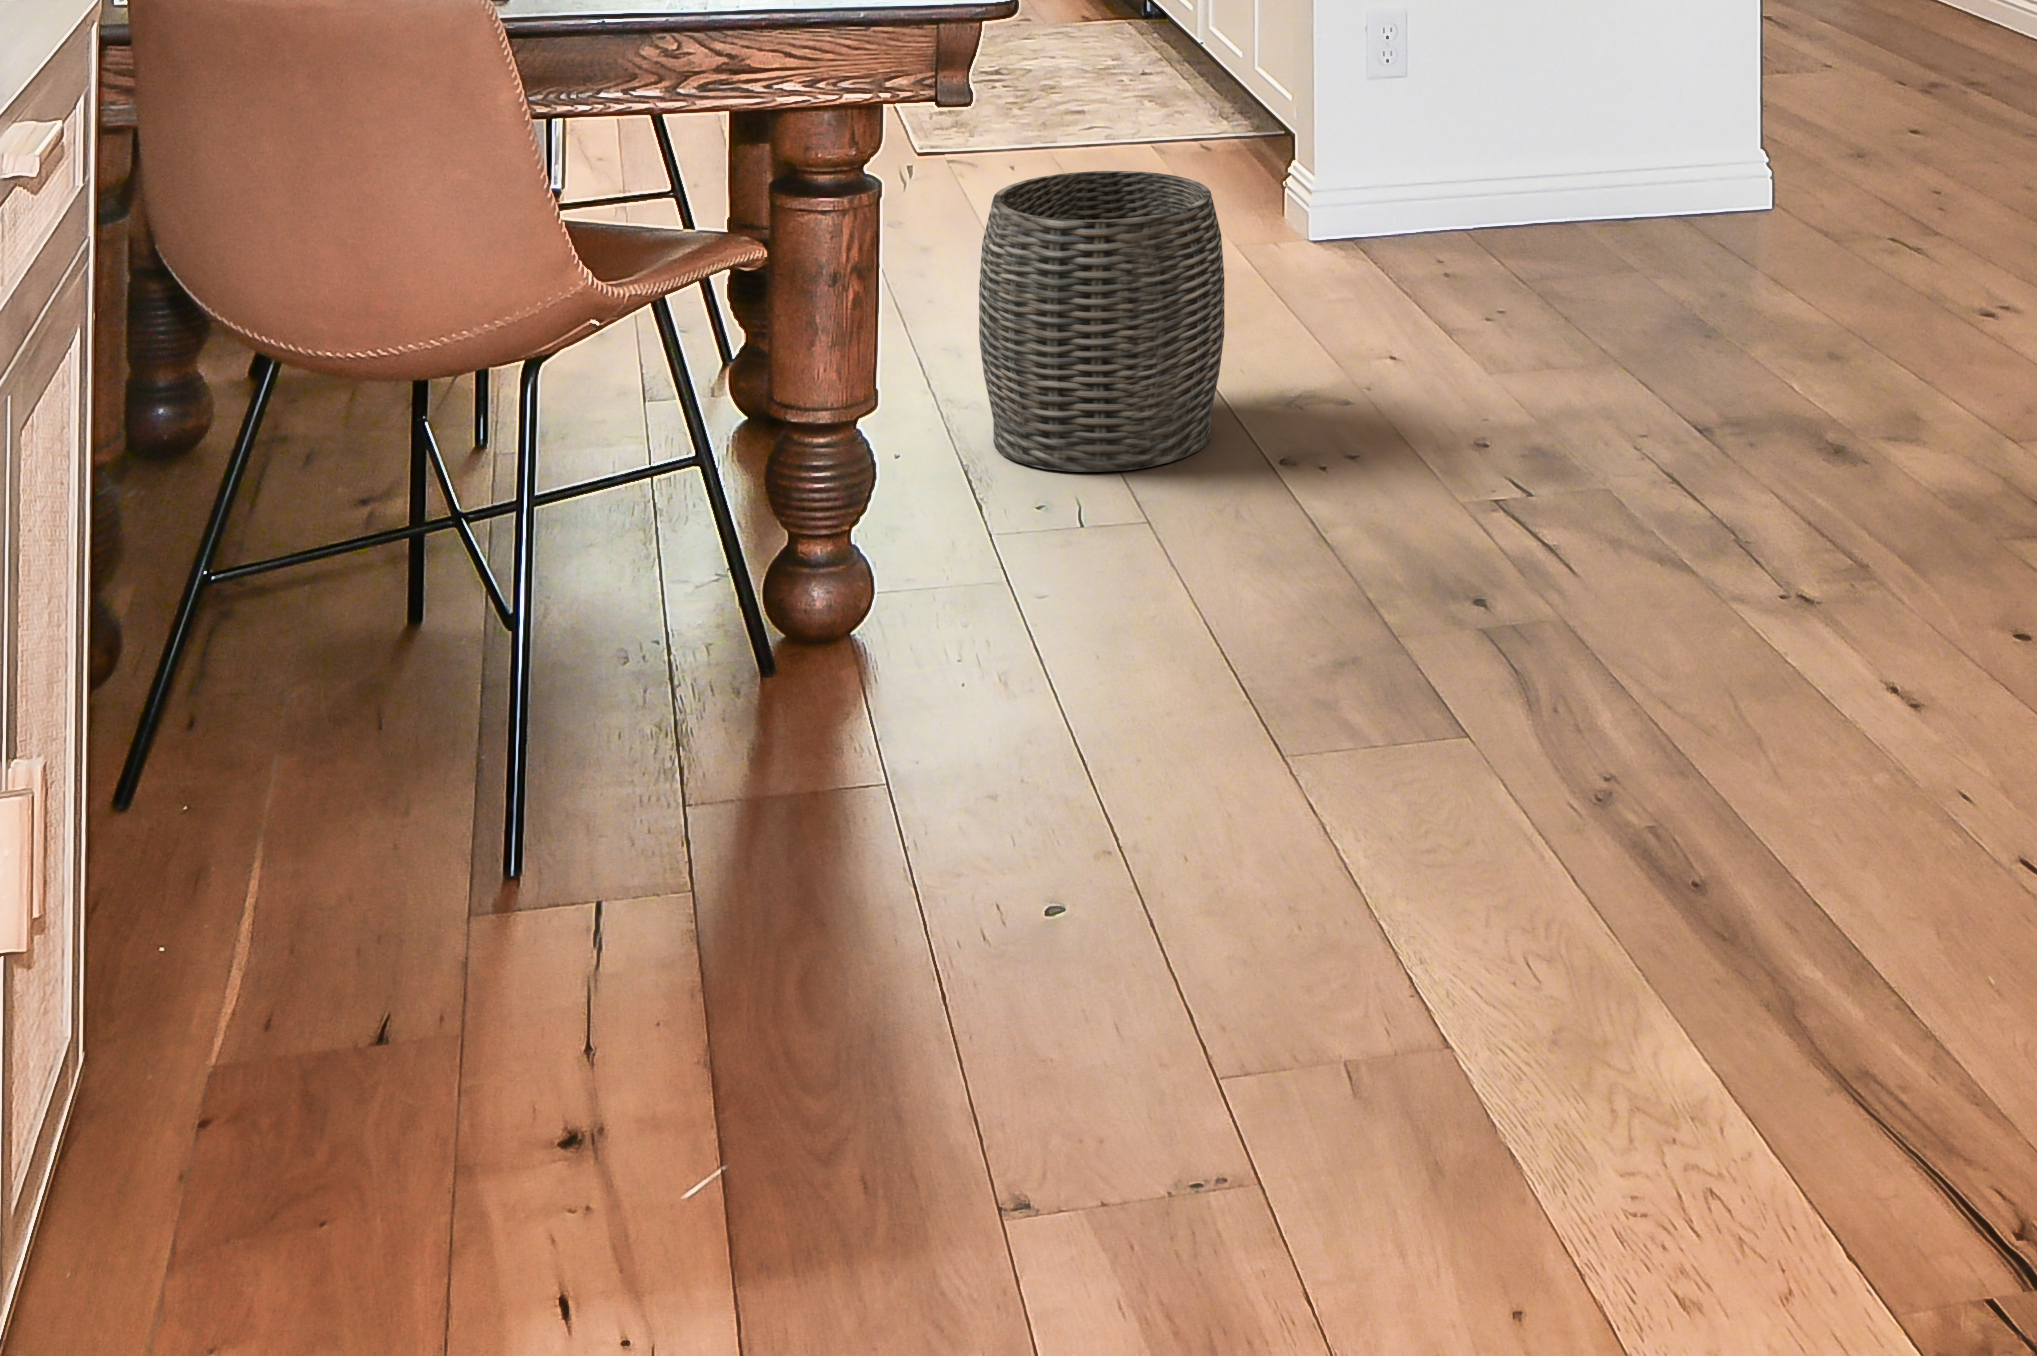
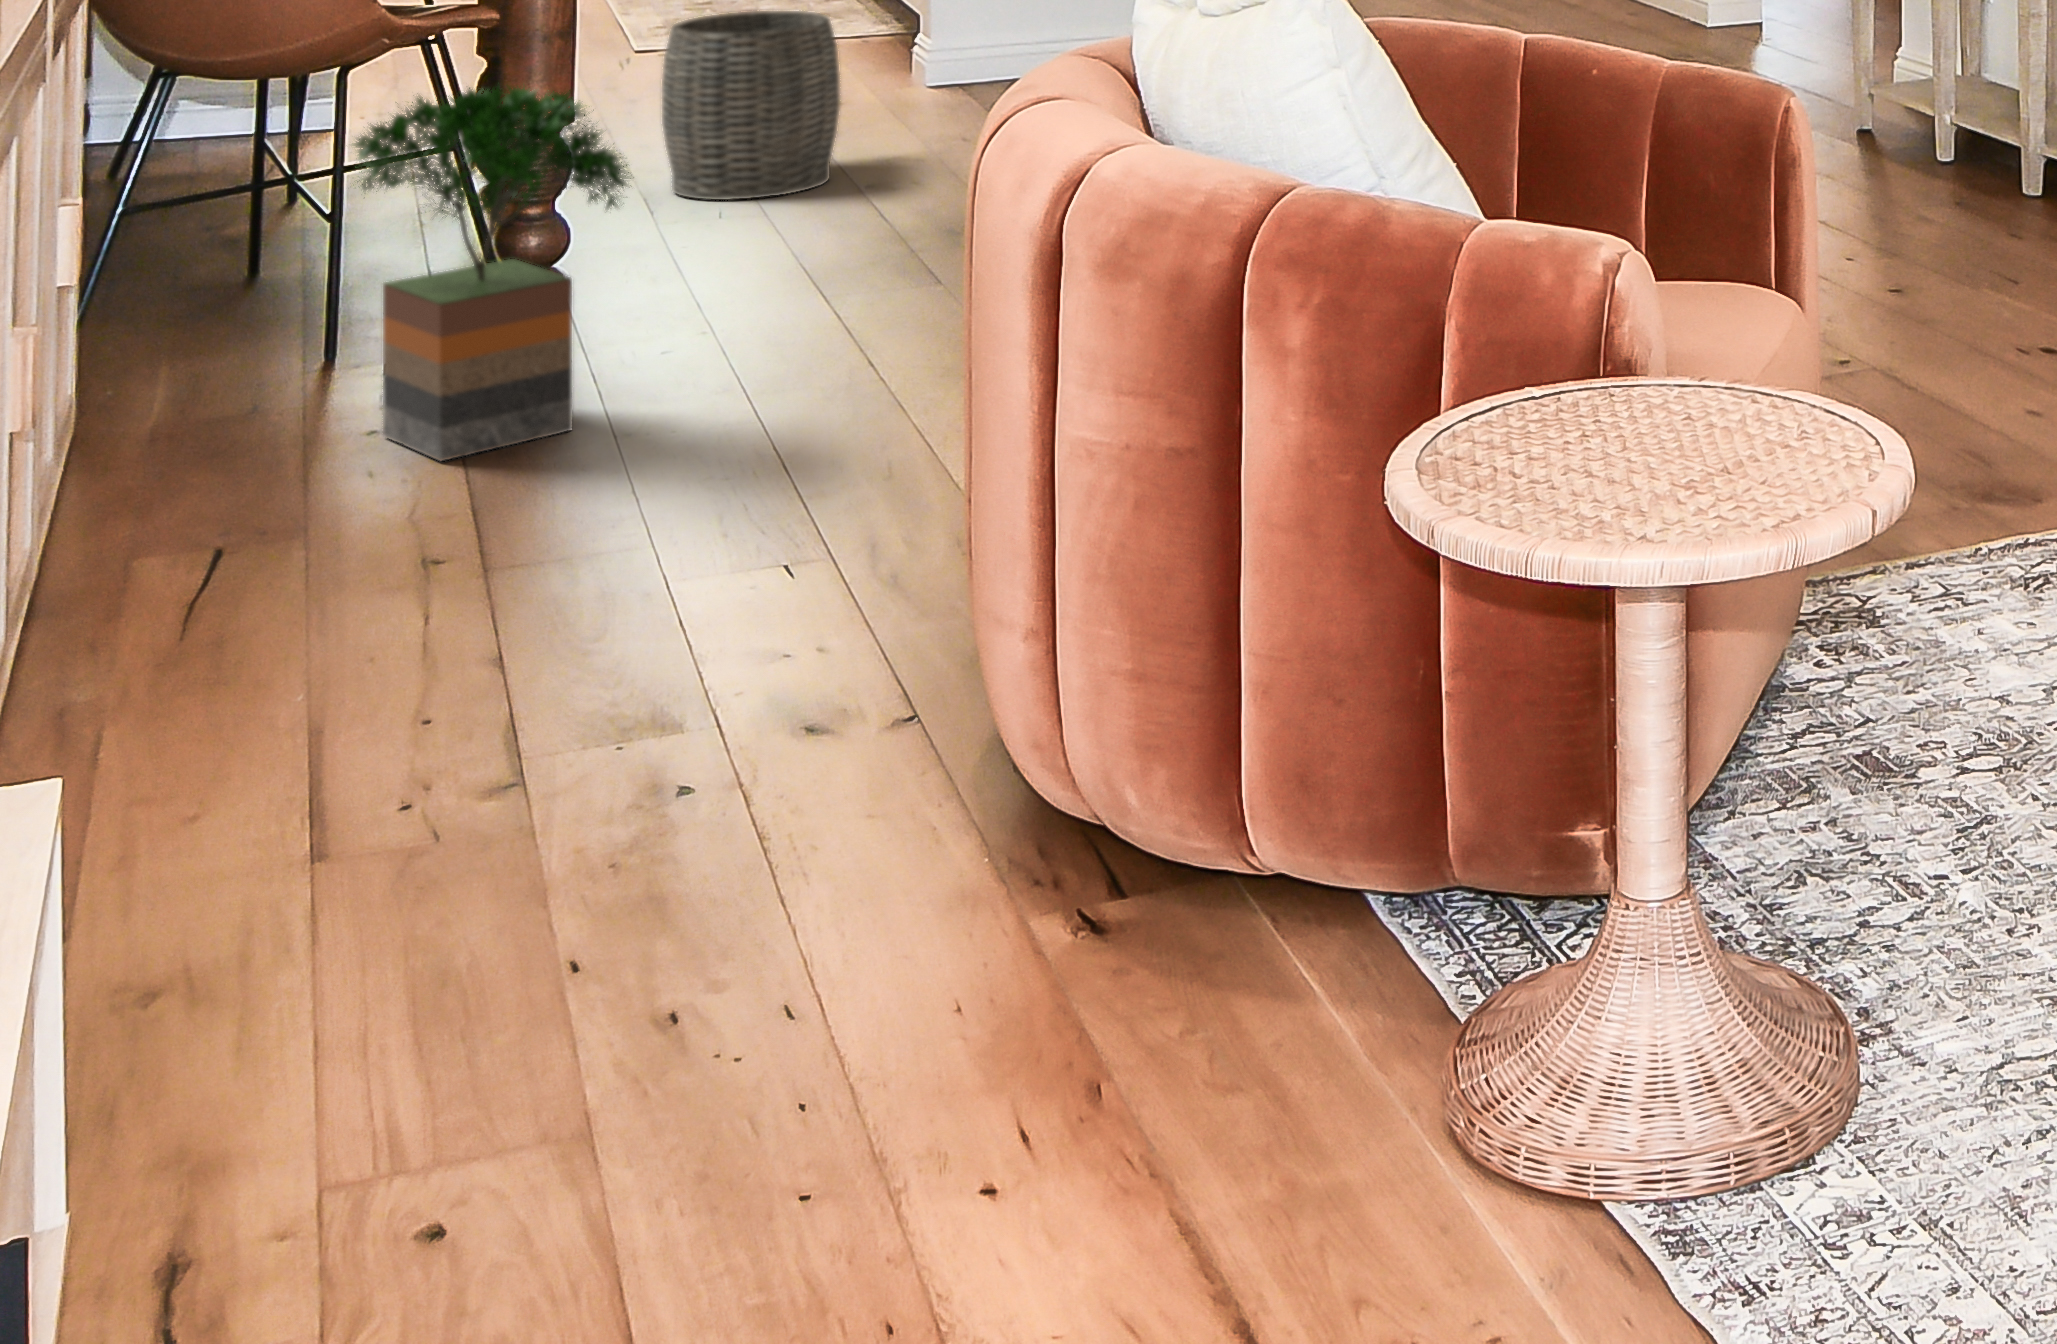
potted tree: none [537,430,1018,1175] -> present [354,87,631,461]

